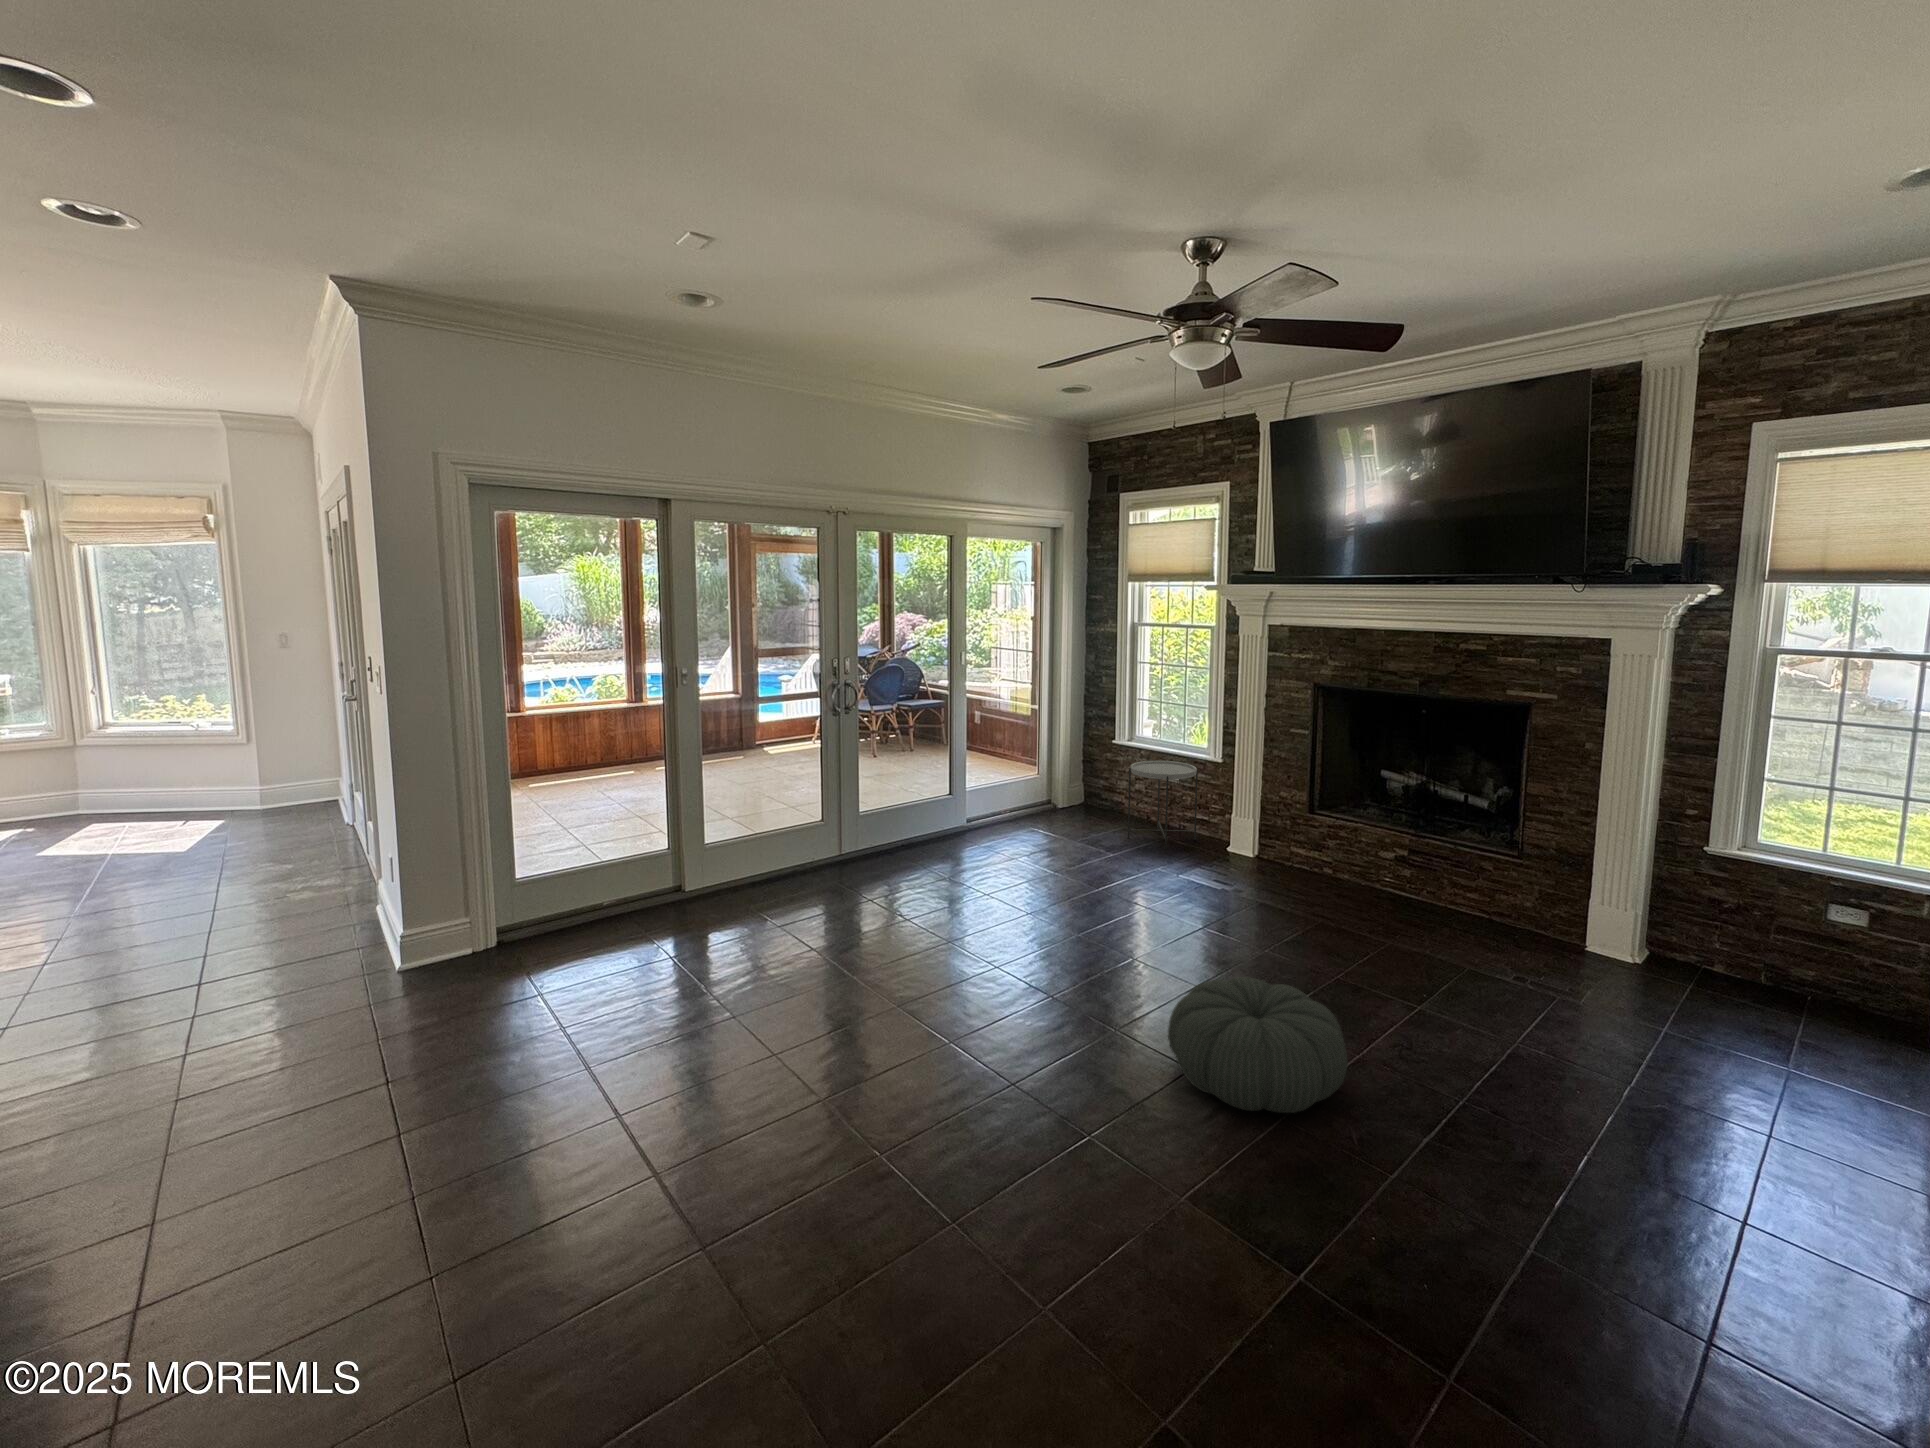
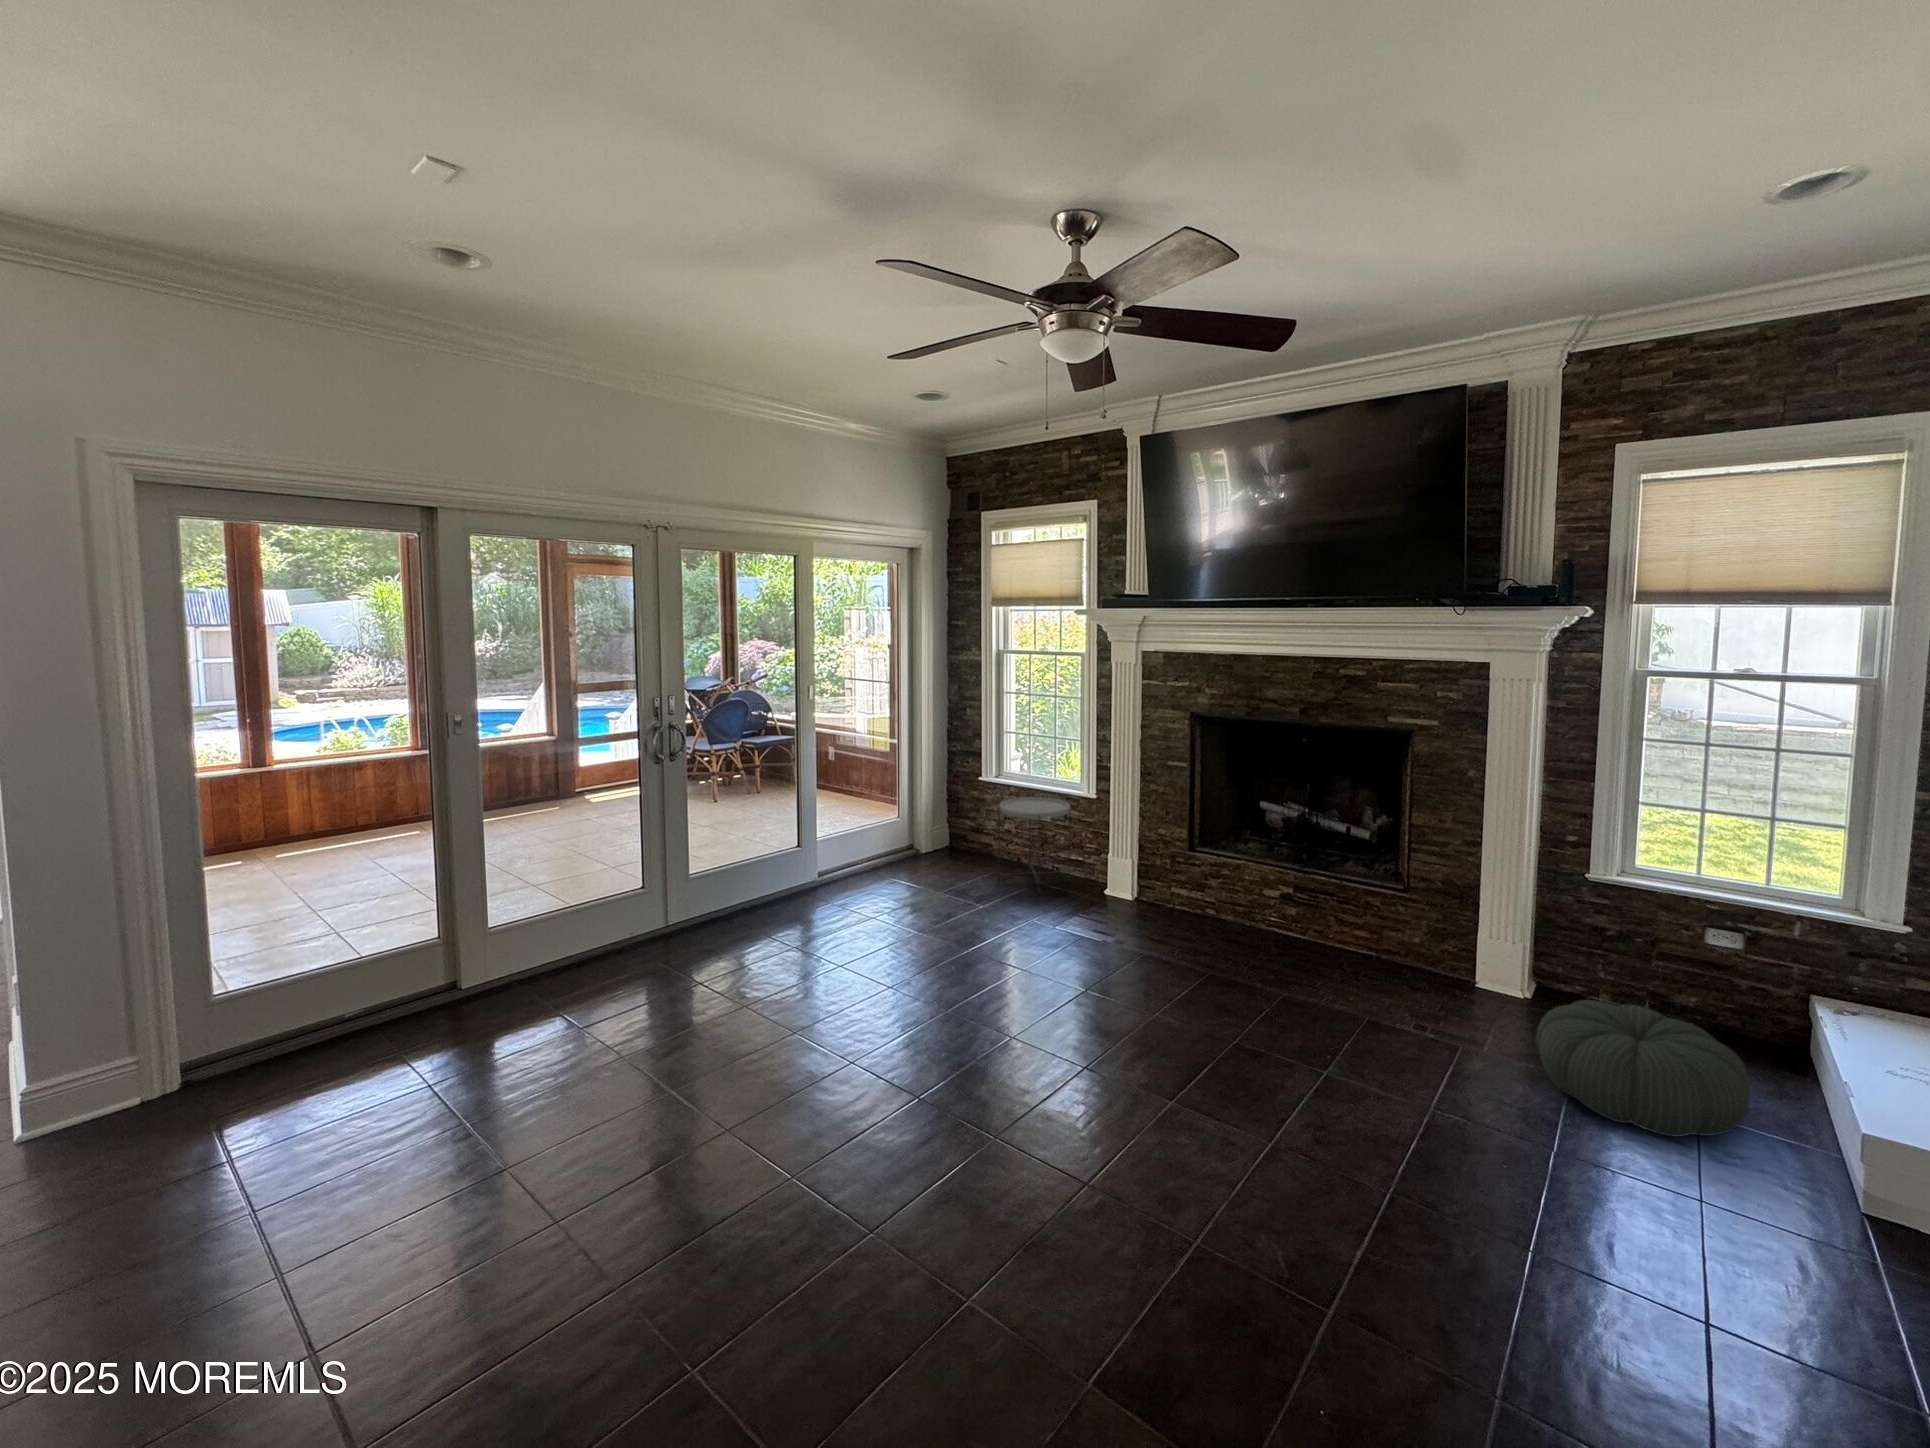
pouf: present [1168,977,1348,1113] -> present [1536,1000,1750,1137]

